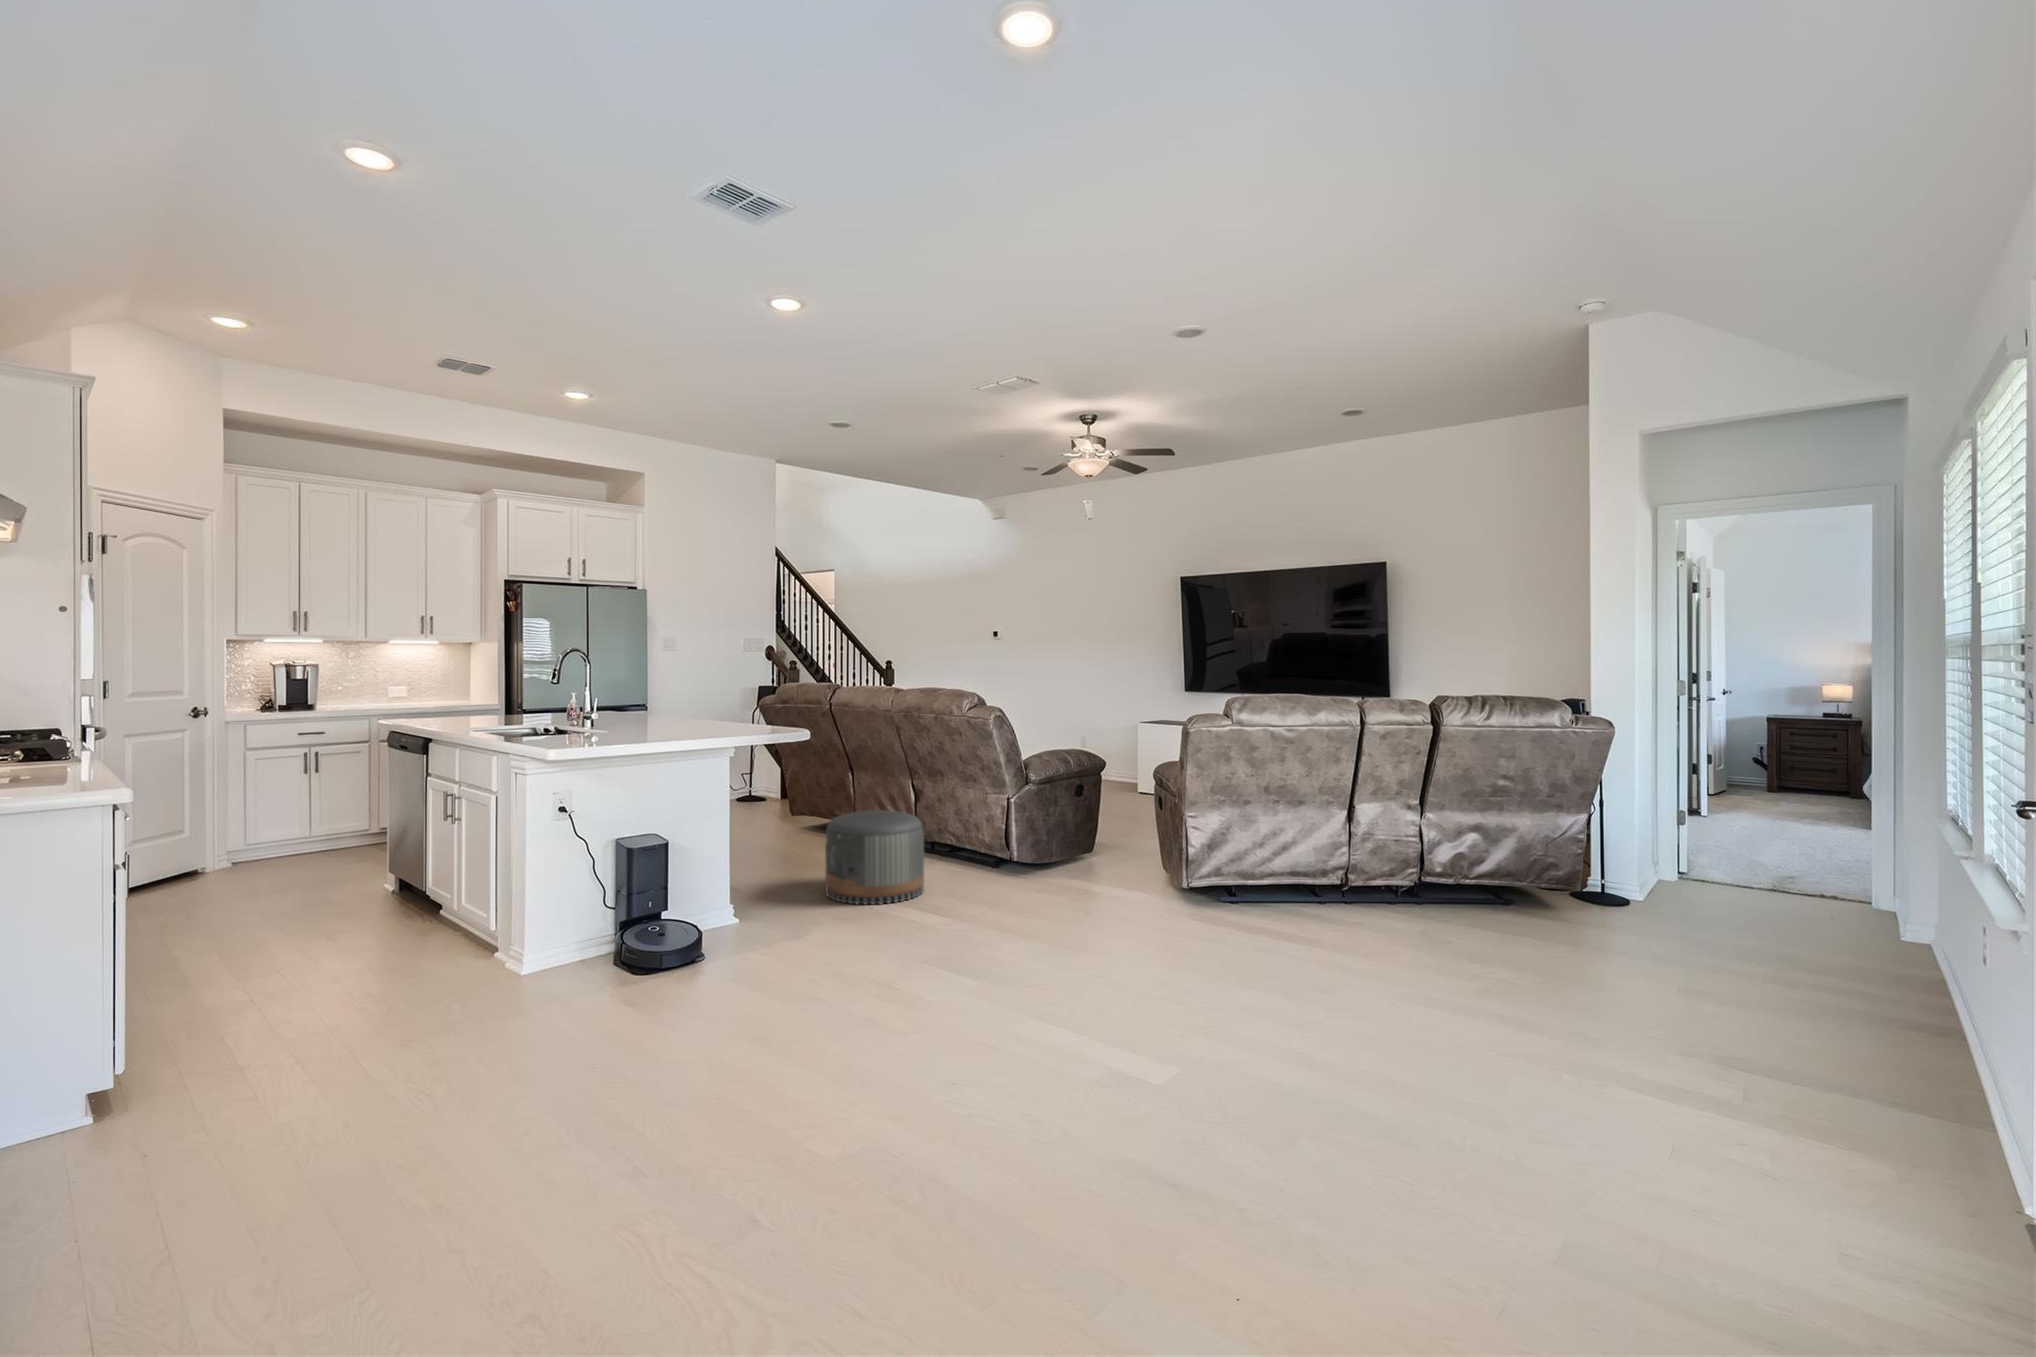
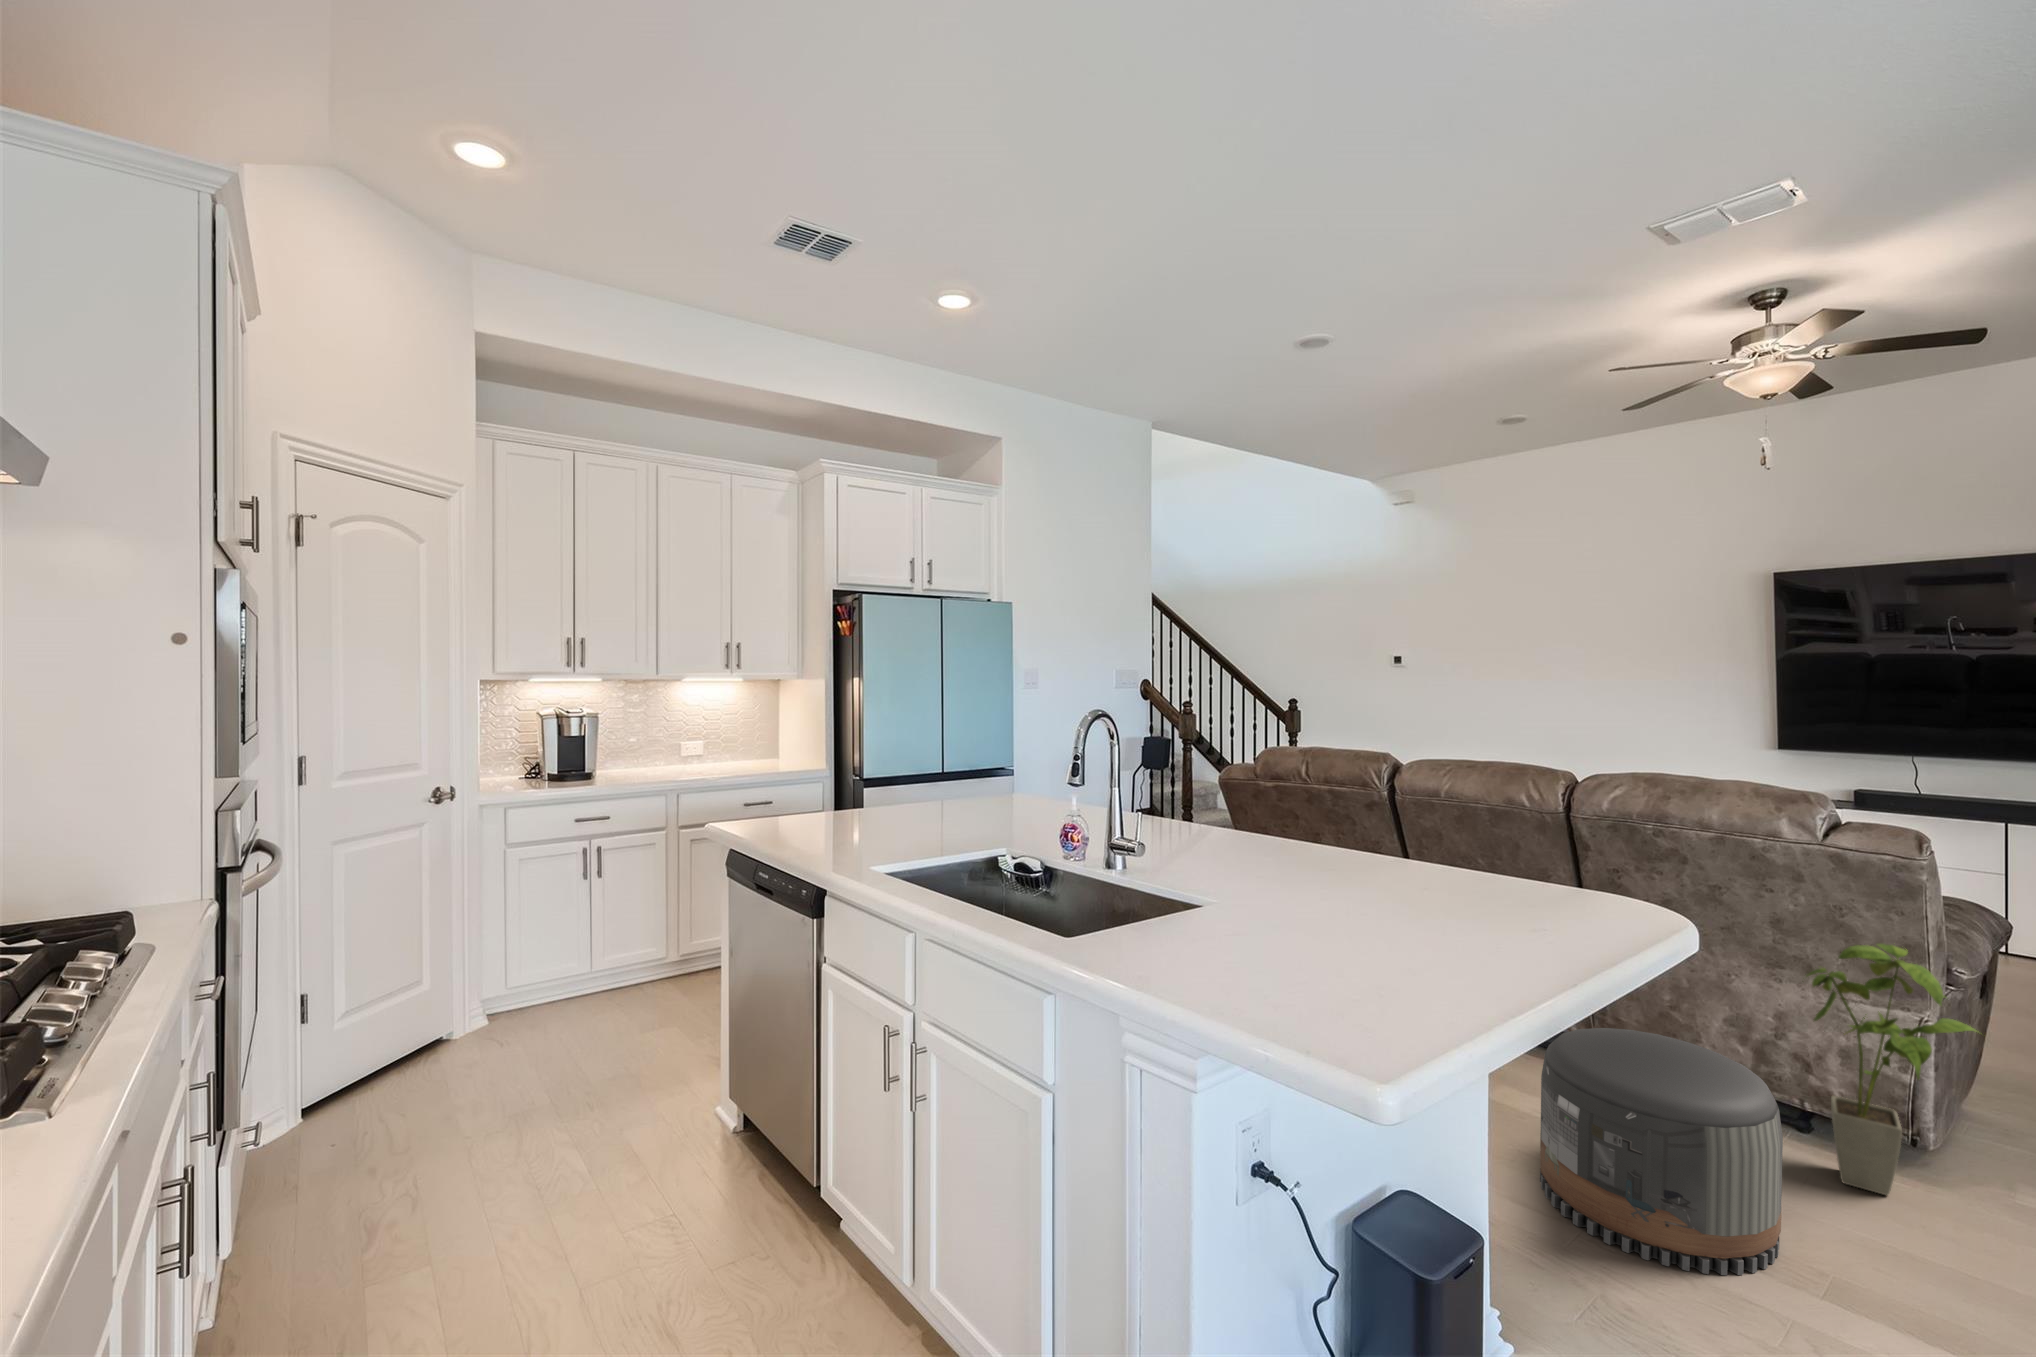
house plant: none [976,759,1042,885] -> present [1807,944,1976,1195]

